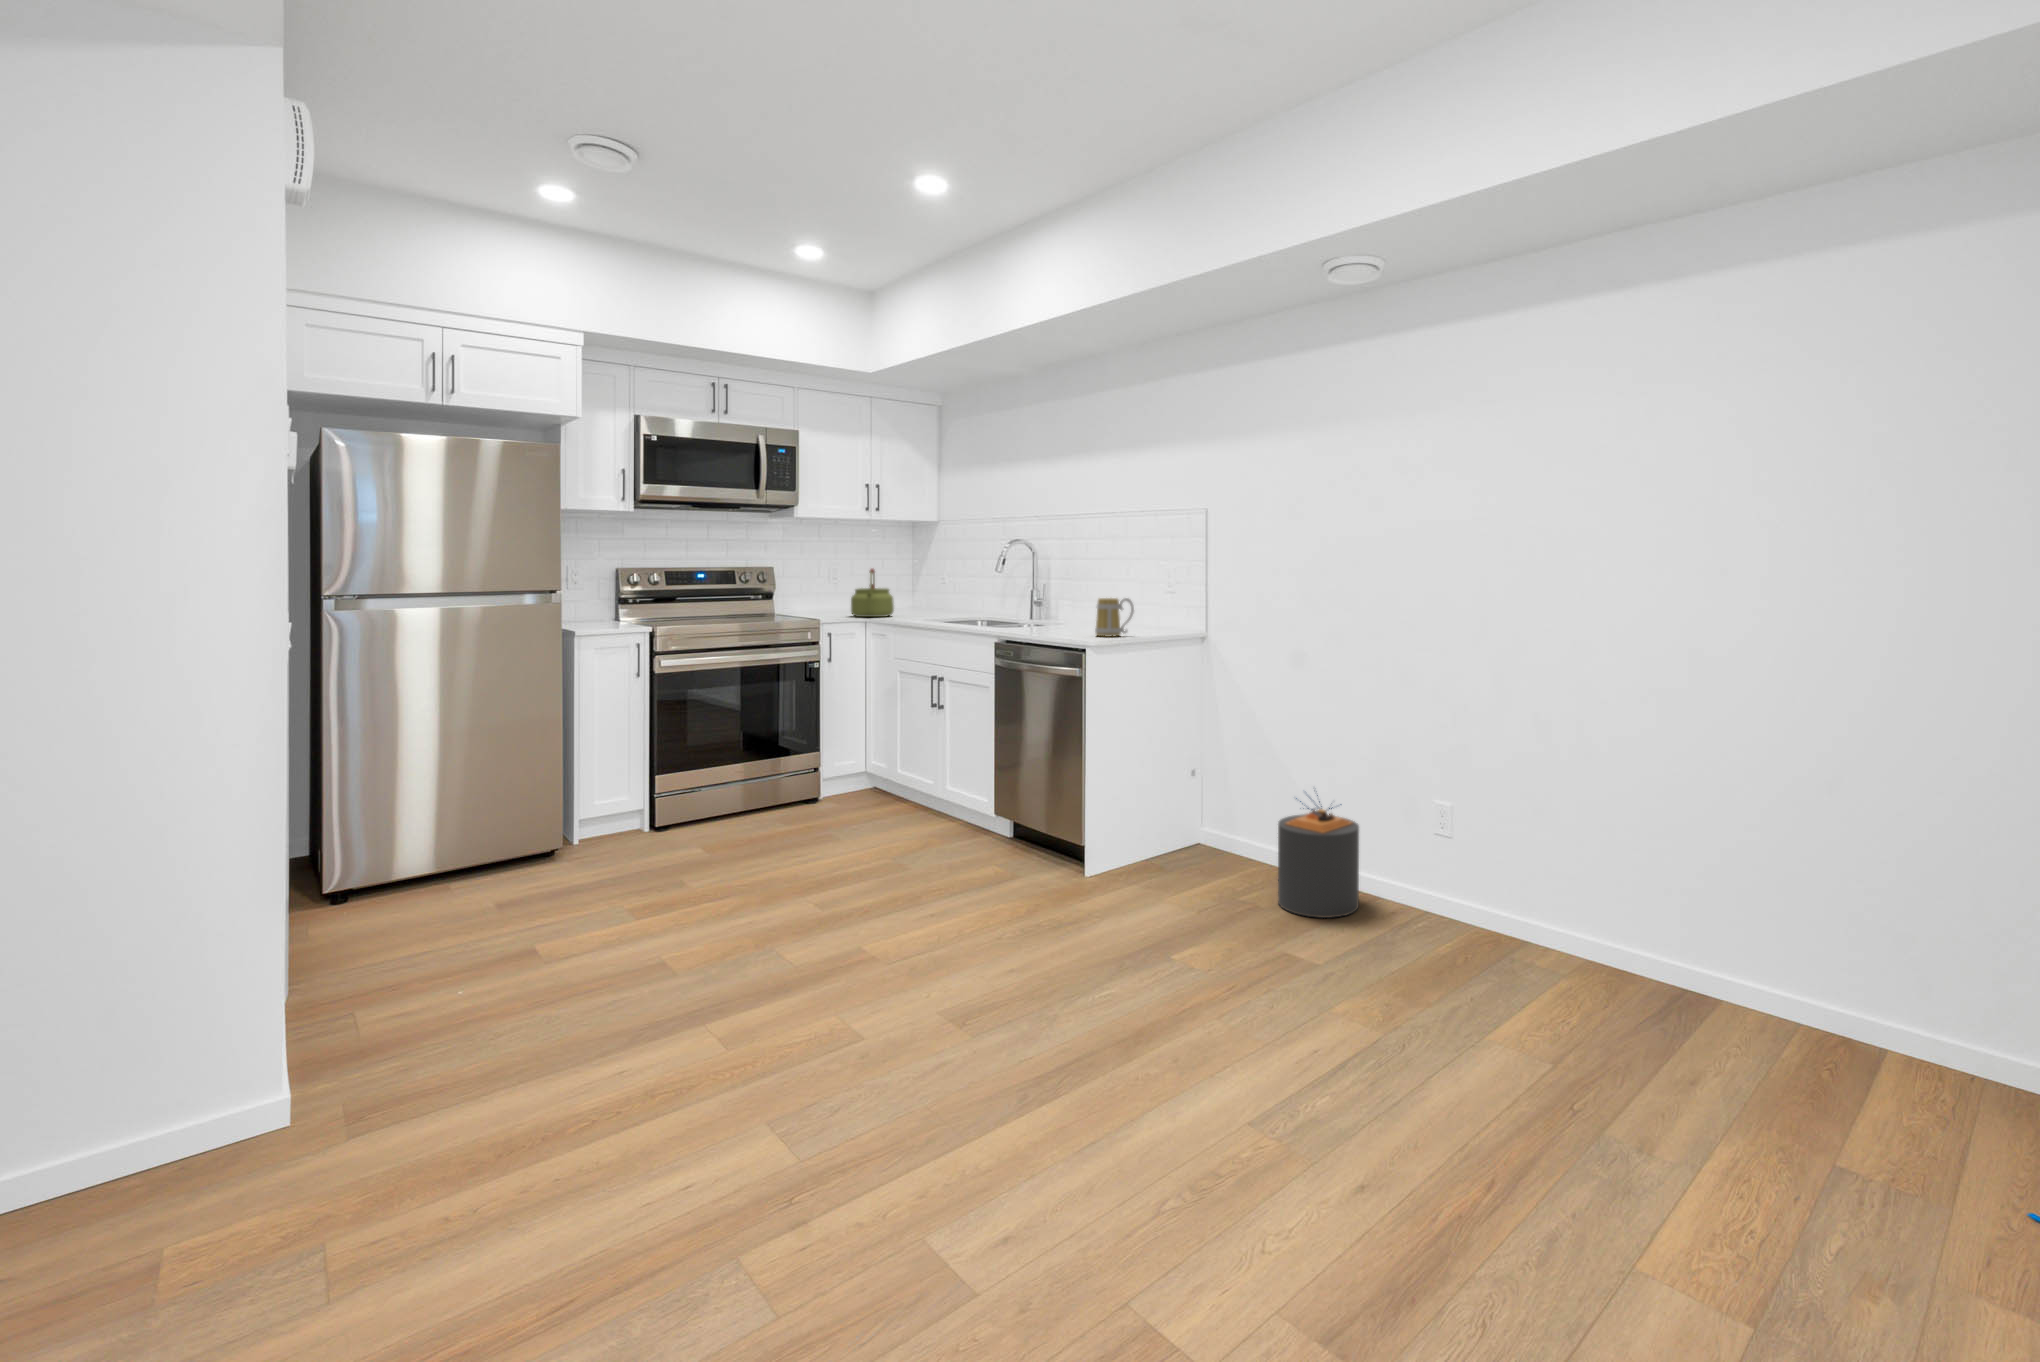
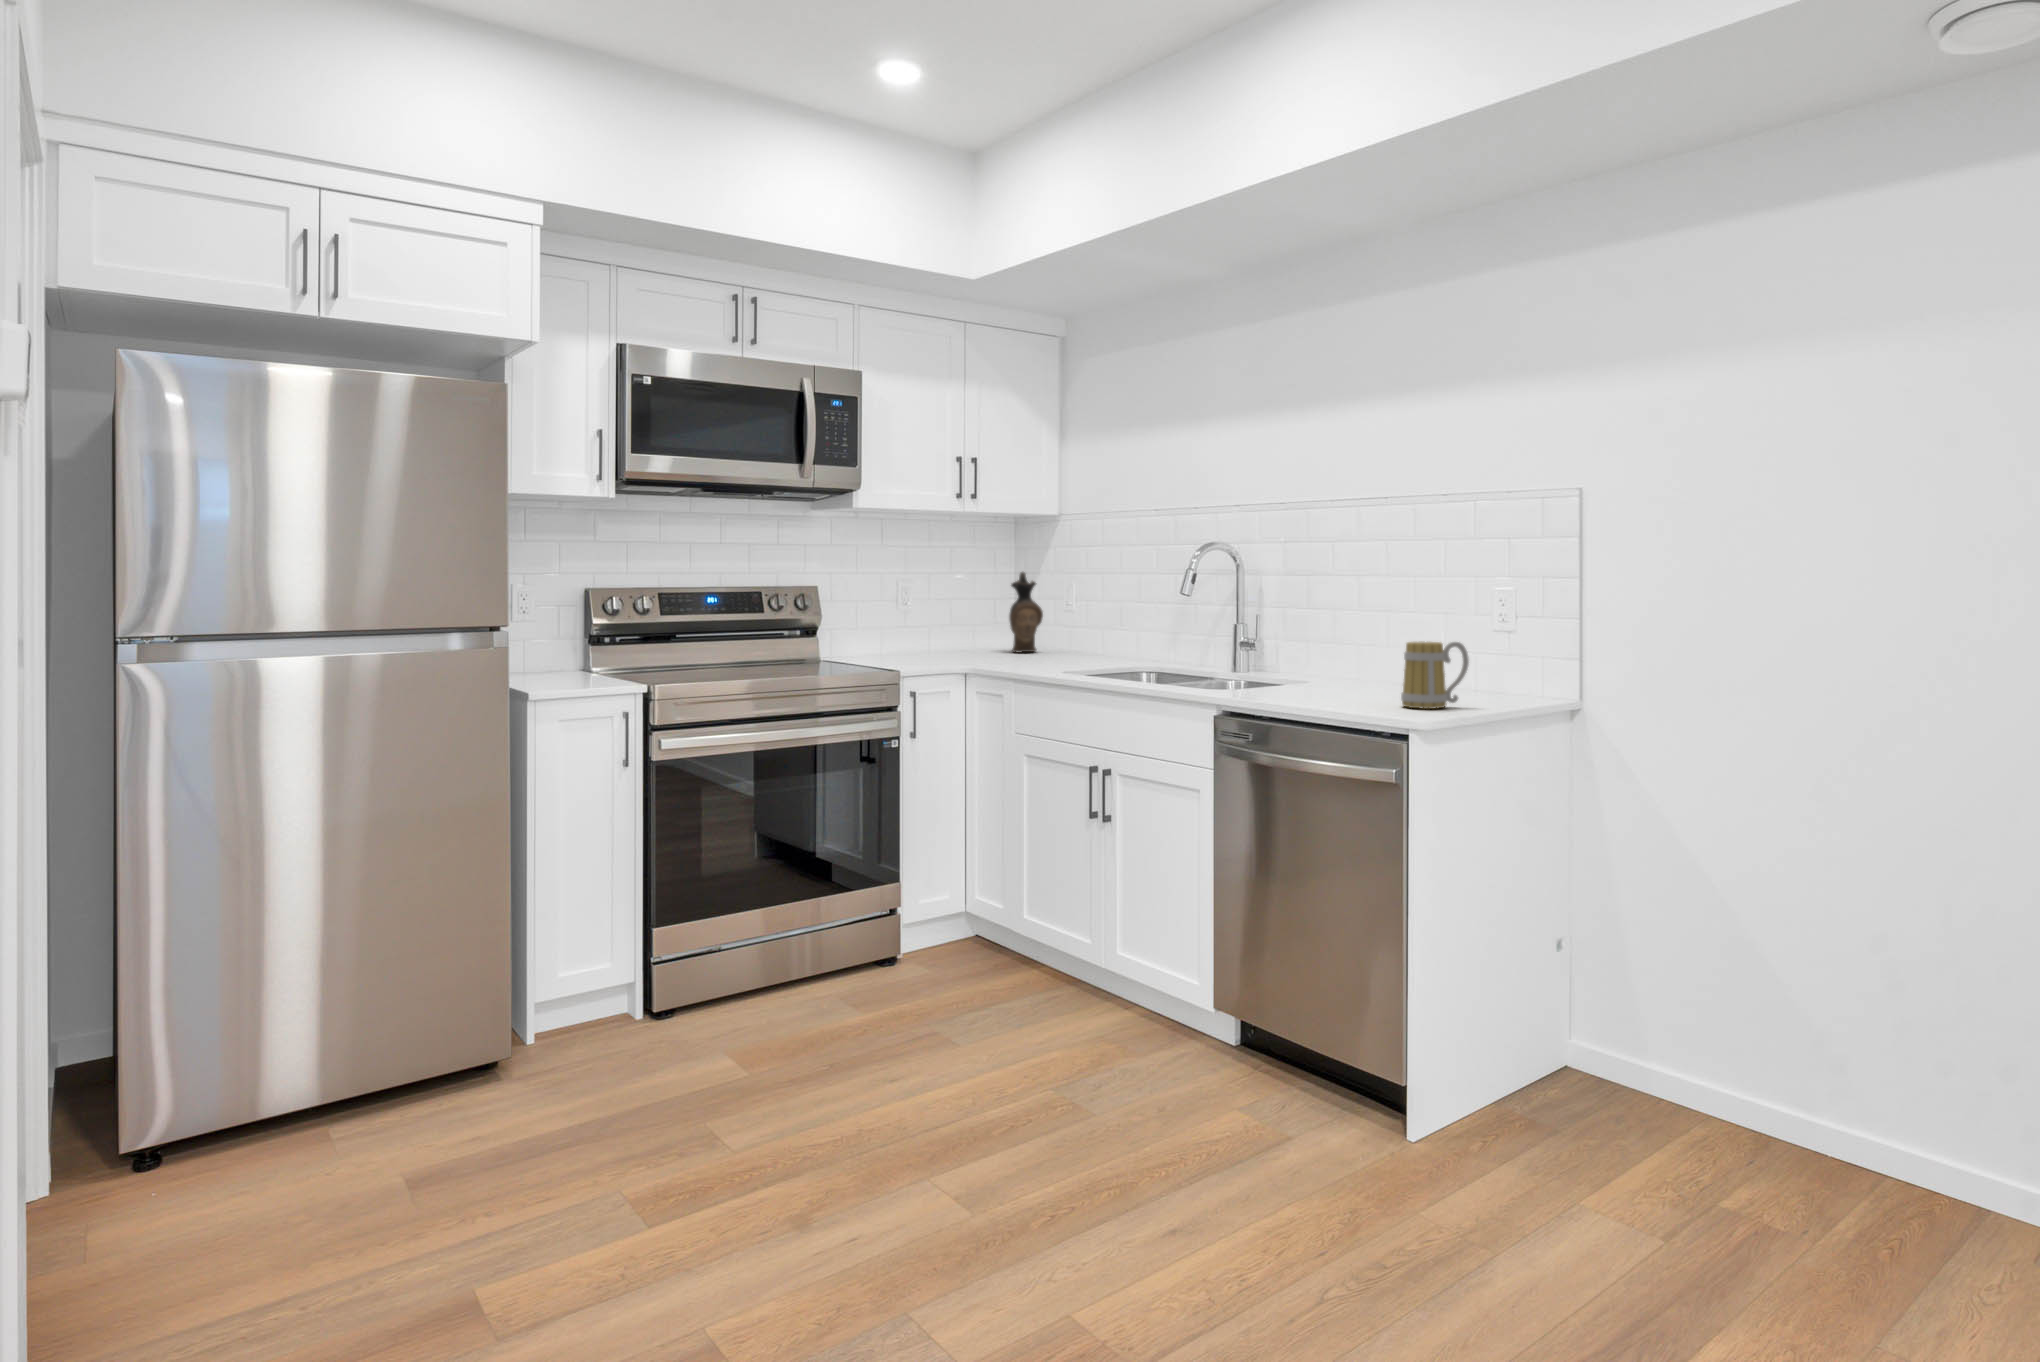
ceramic pitcher: none [905,559,927,611] -> present [1009,572,1043,652]
kettle: present [851,569,894,617] -> none [940,587,1006,665]
trash can: present [1278,790,1359,918] -> none [1791,982,1962,1251]

